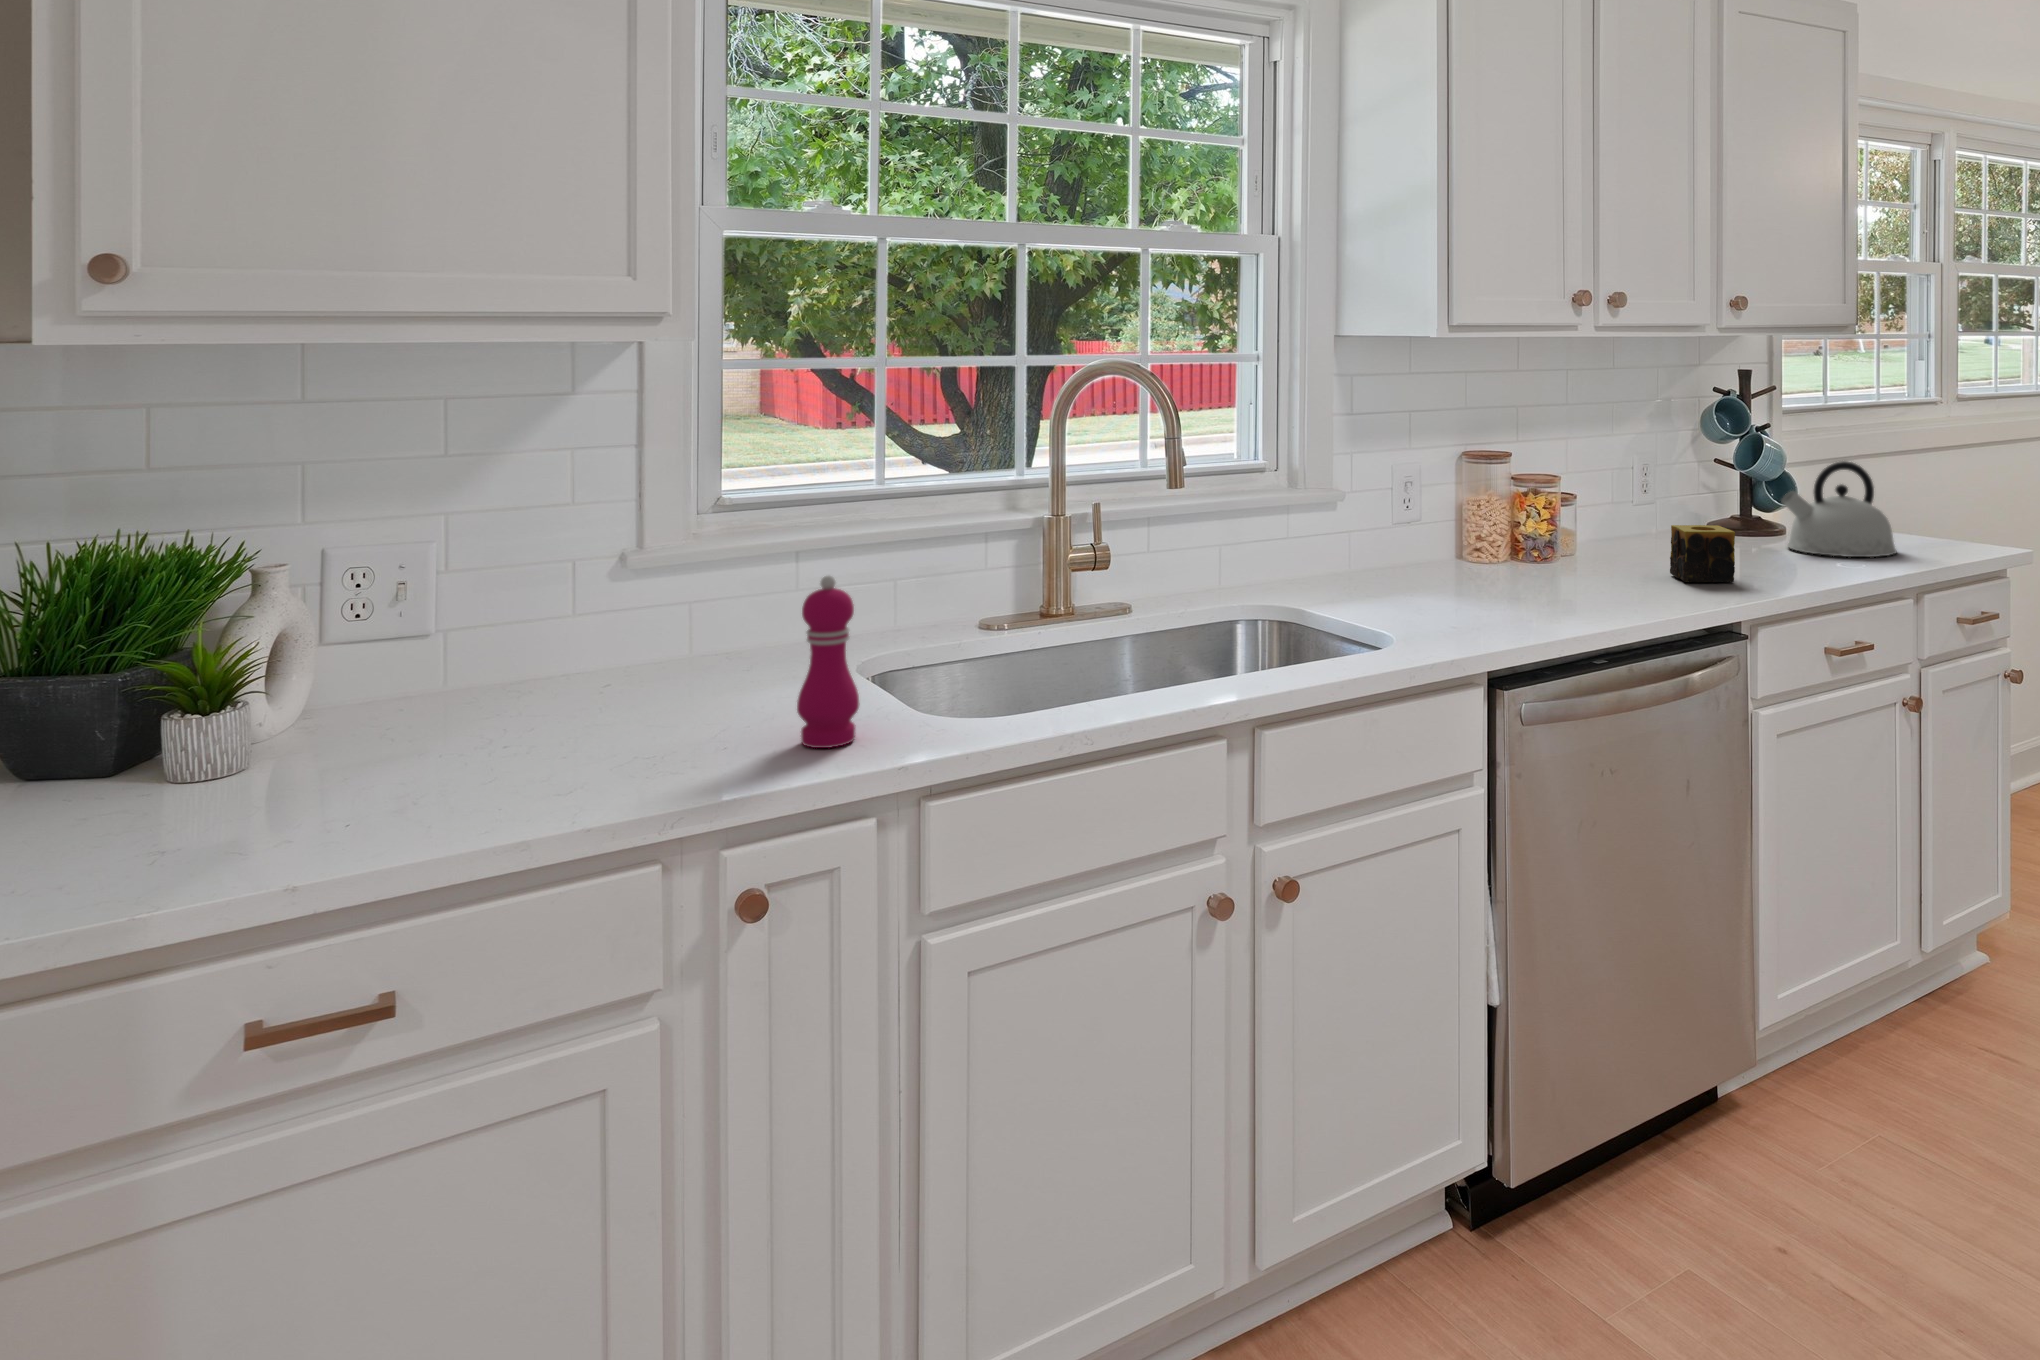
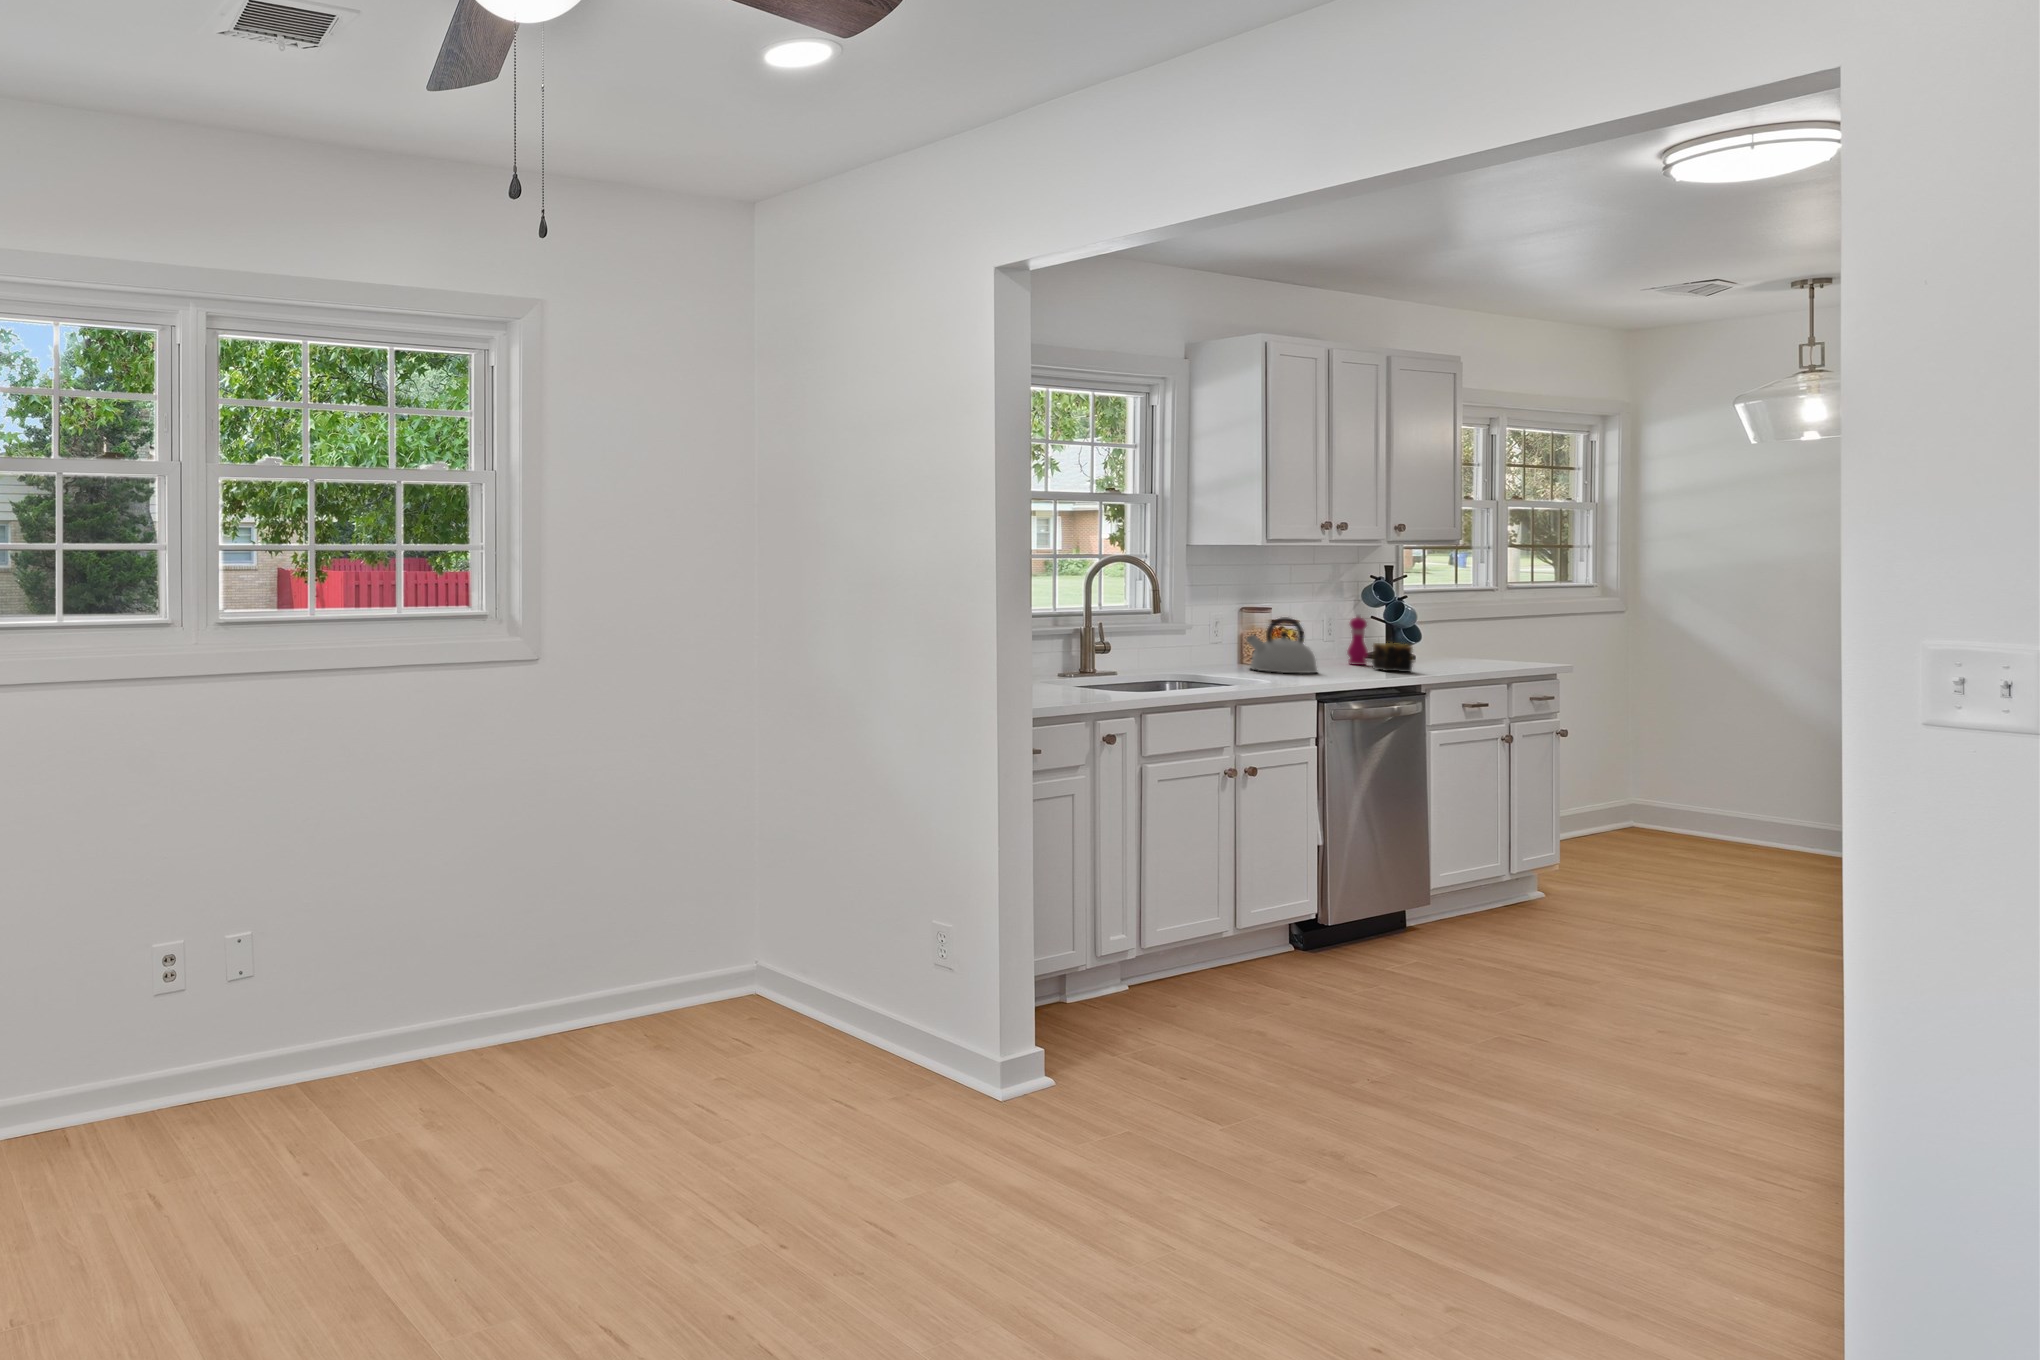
kettle: present [1782,461,1897,557] -> present [1246,617,1317,673]
pepper mill: present [797,576,859,748] -> present [1347,614,1368,665]

